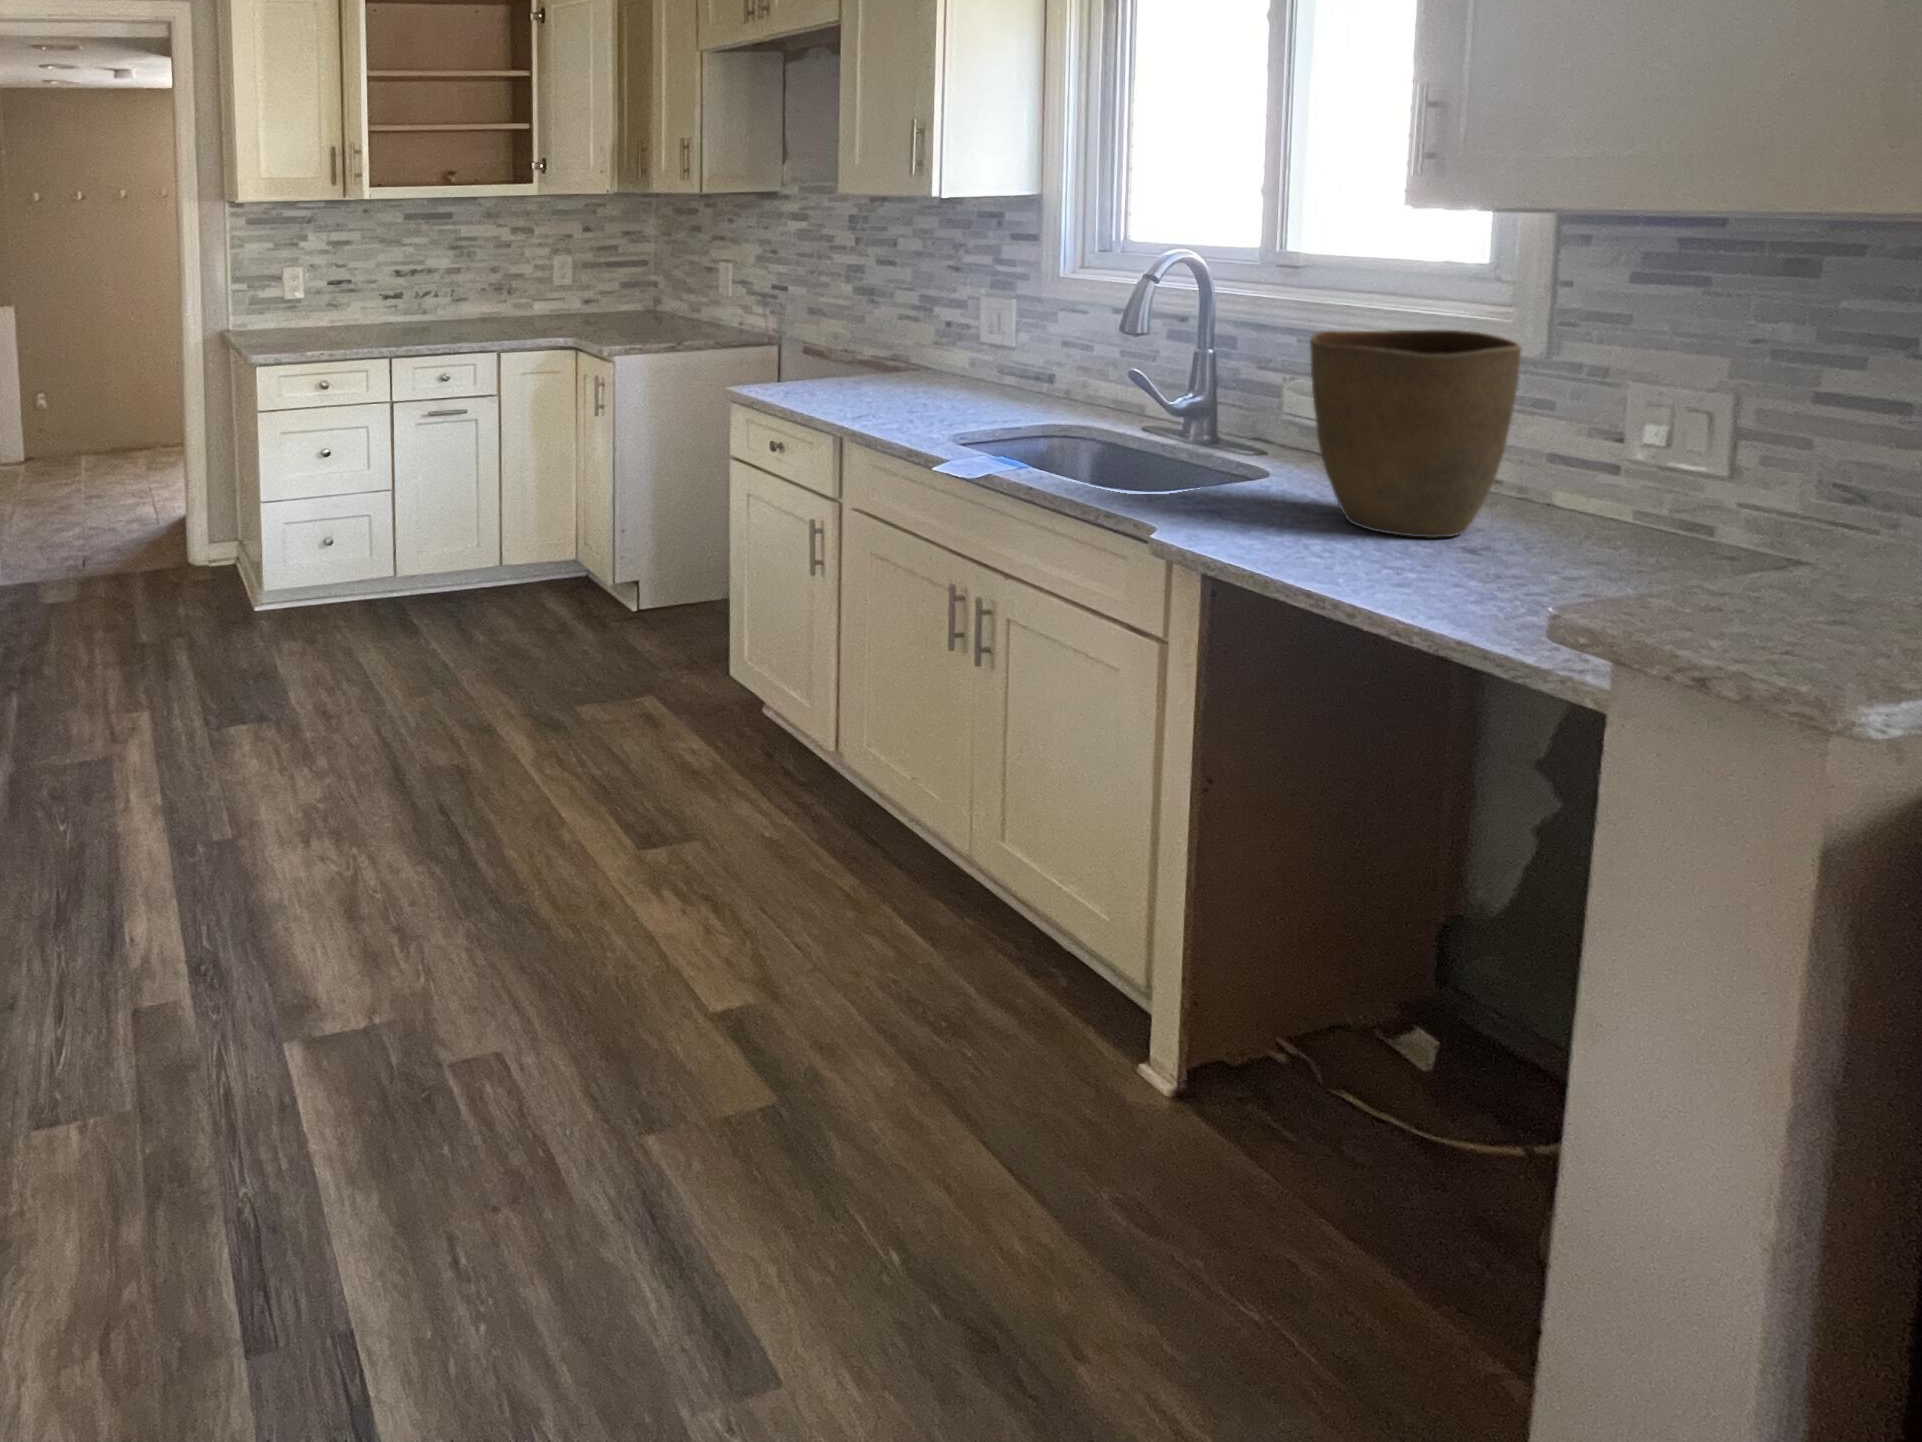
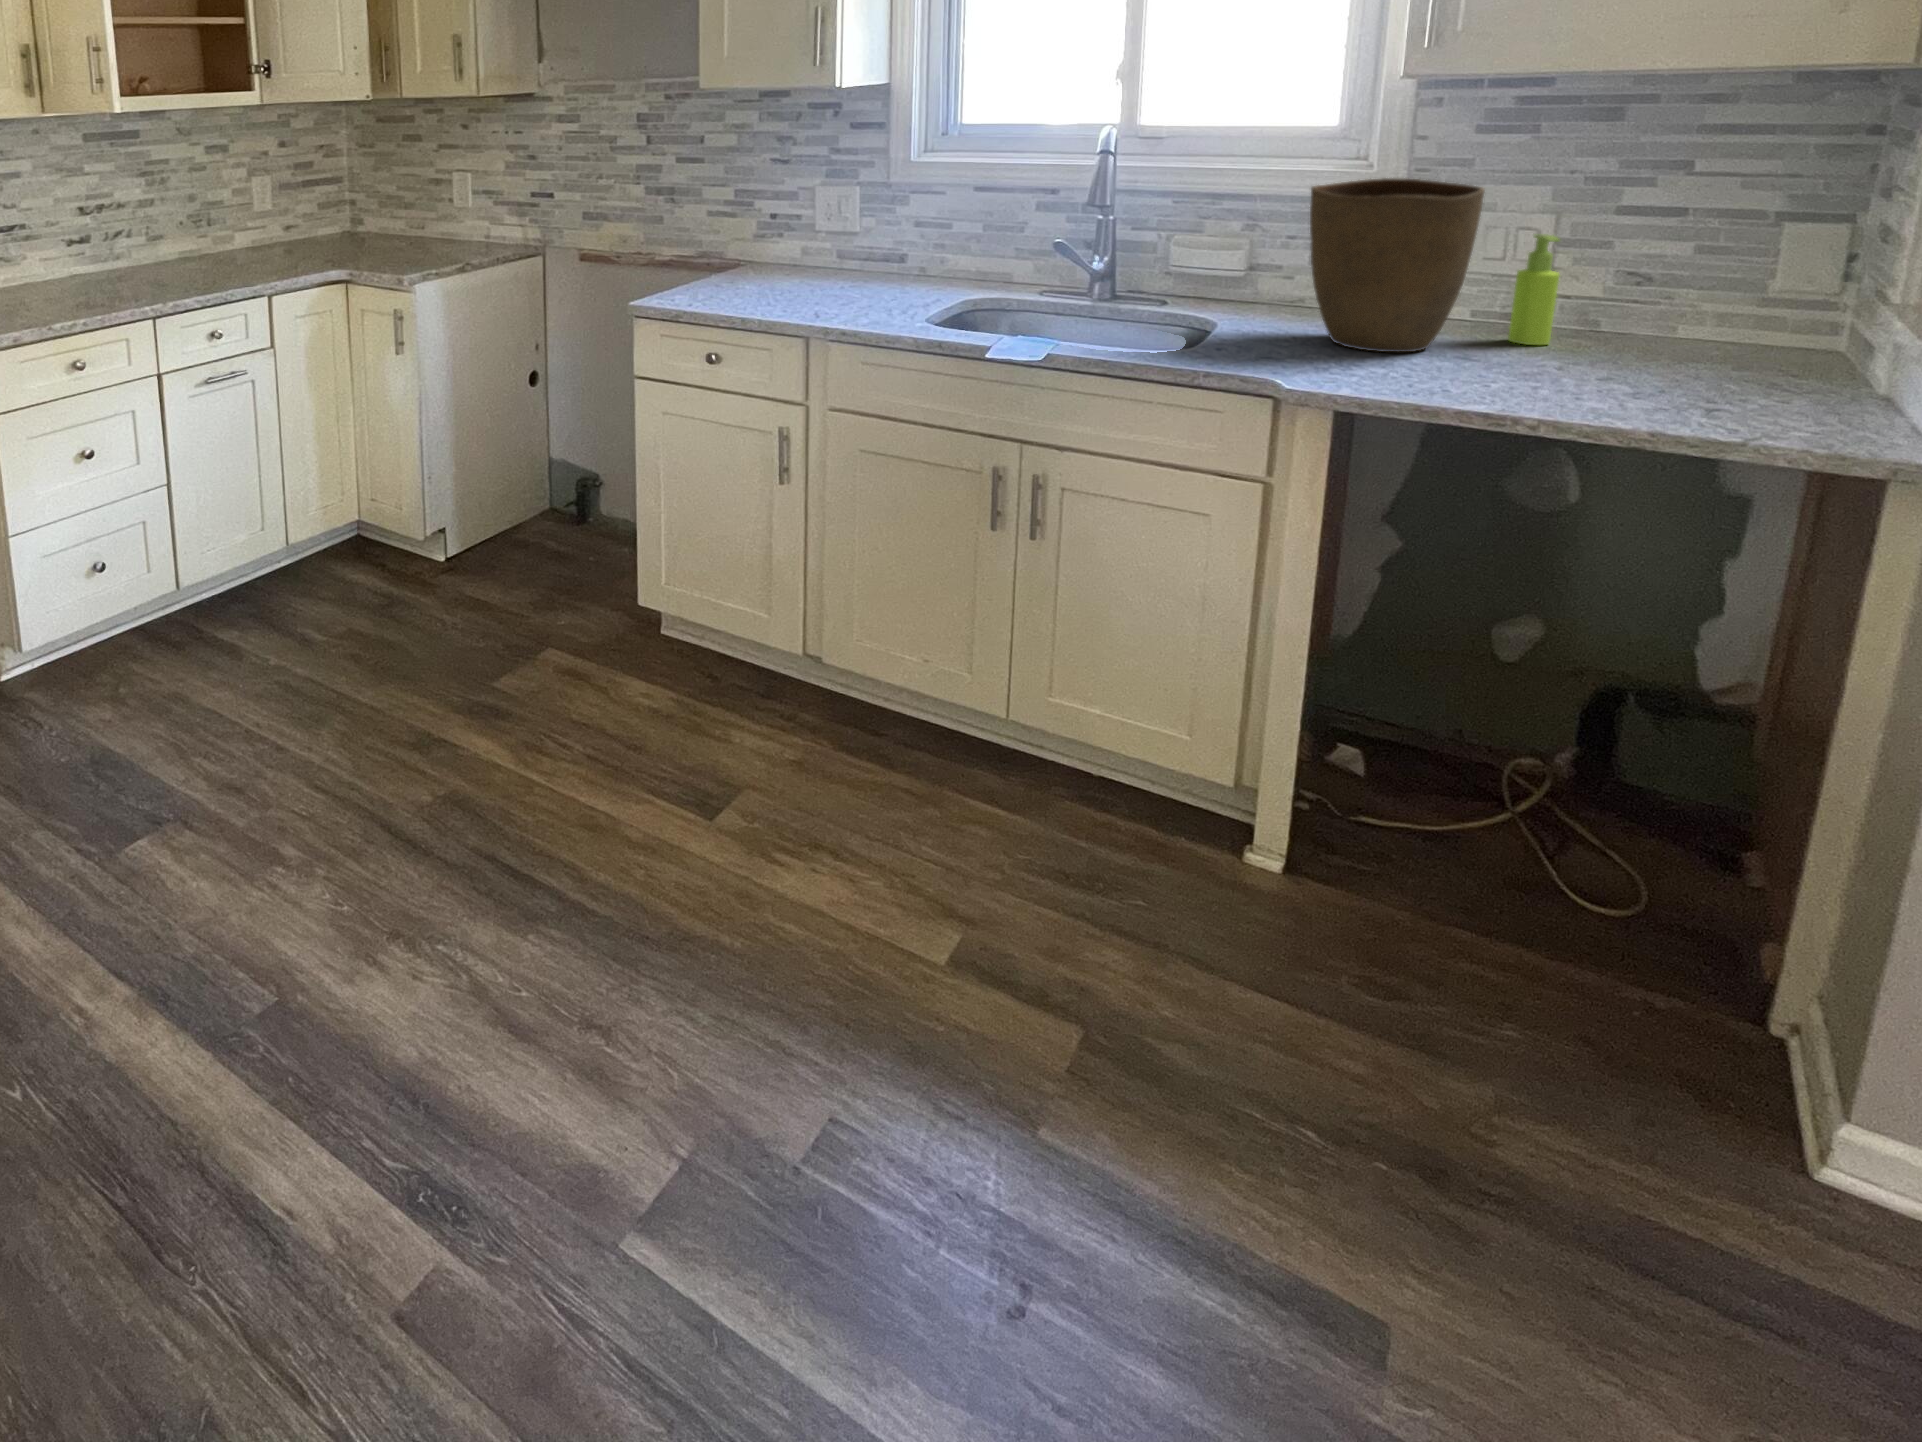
soap dispenser: none [1604,416,1670,561] -> present [1508,234,1560,345]

